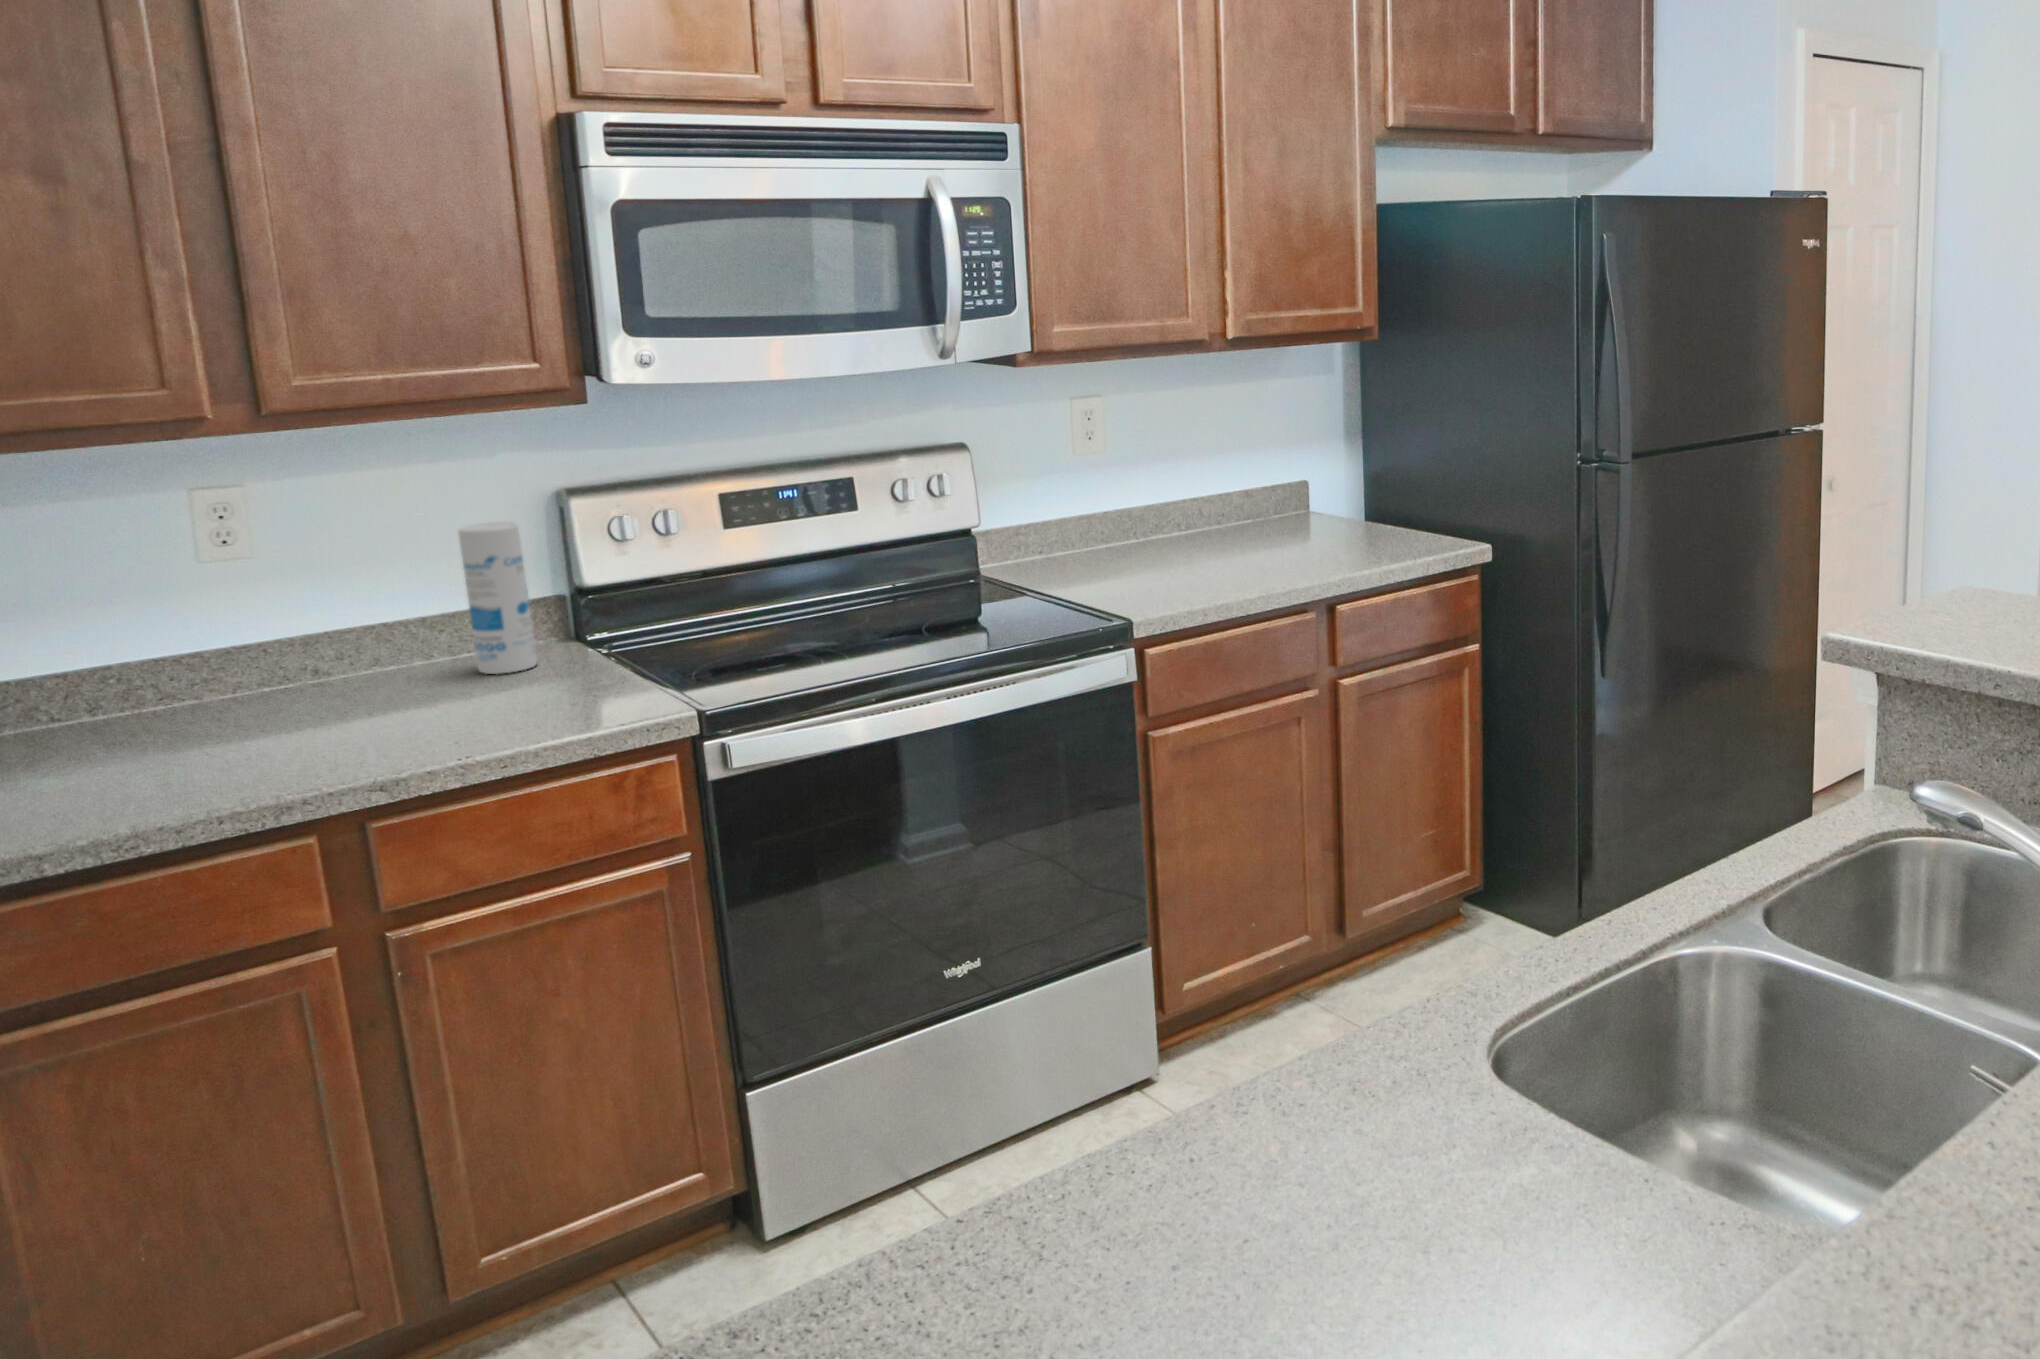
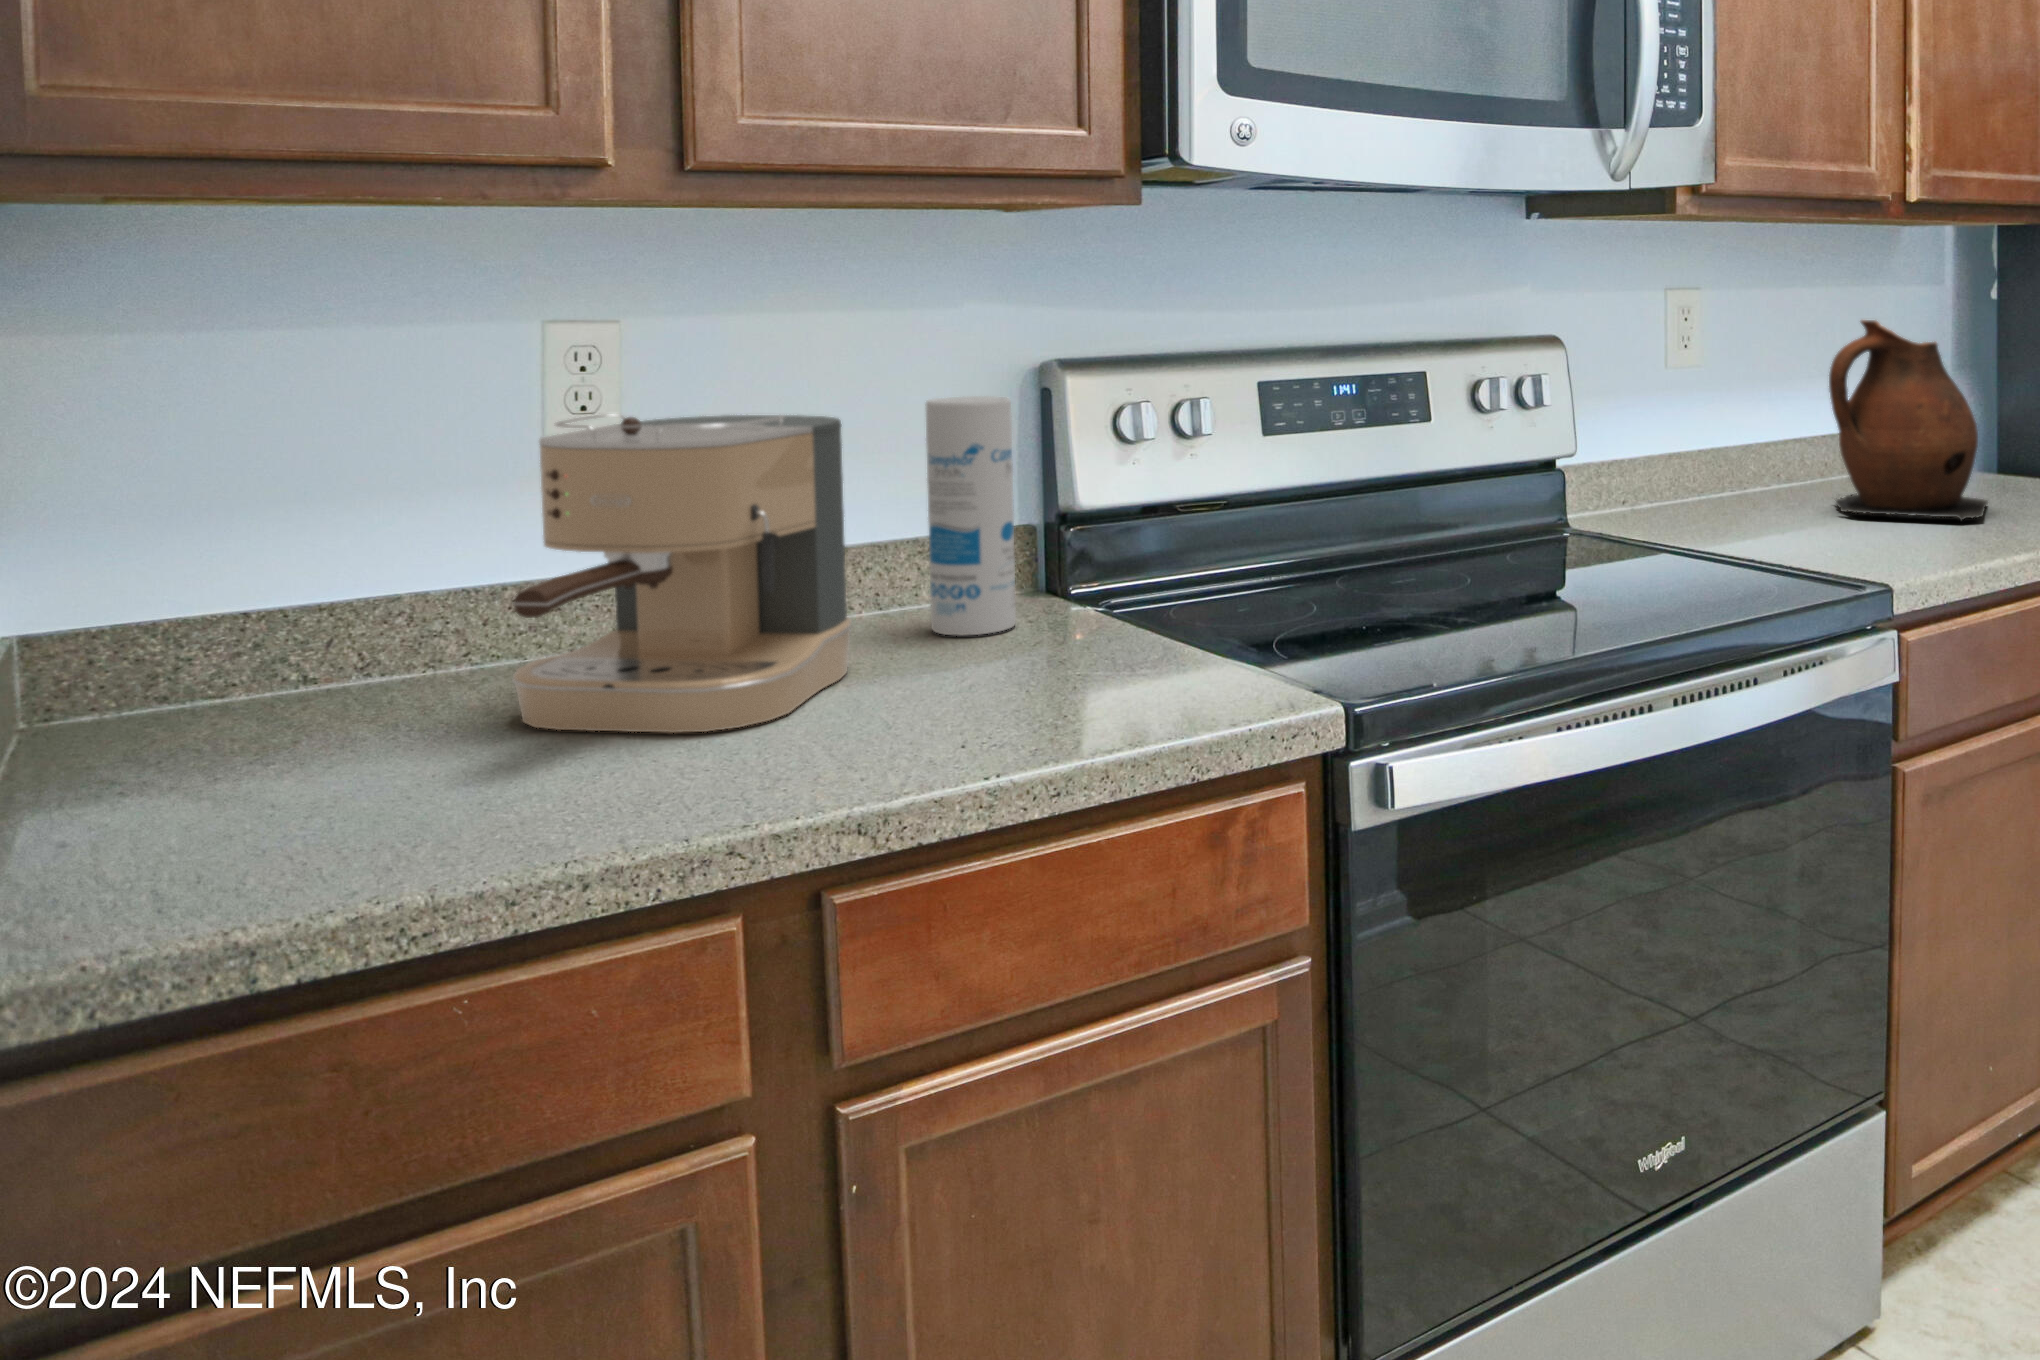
ceramic pitcher: none [1182,422,1311,564] -> present [1829,320,1987,521]
coffee maker: none [171,546,411,743] -> present [513,414,852,733]

